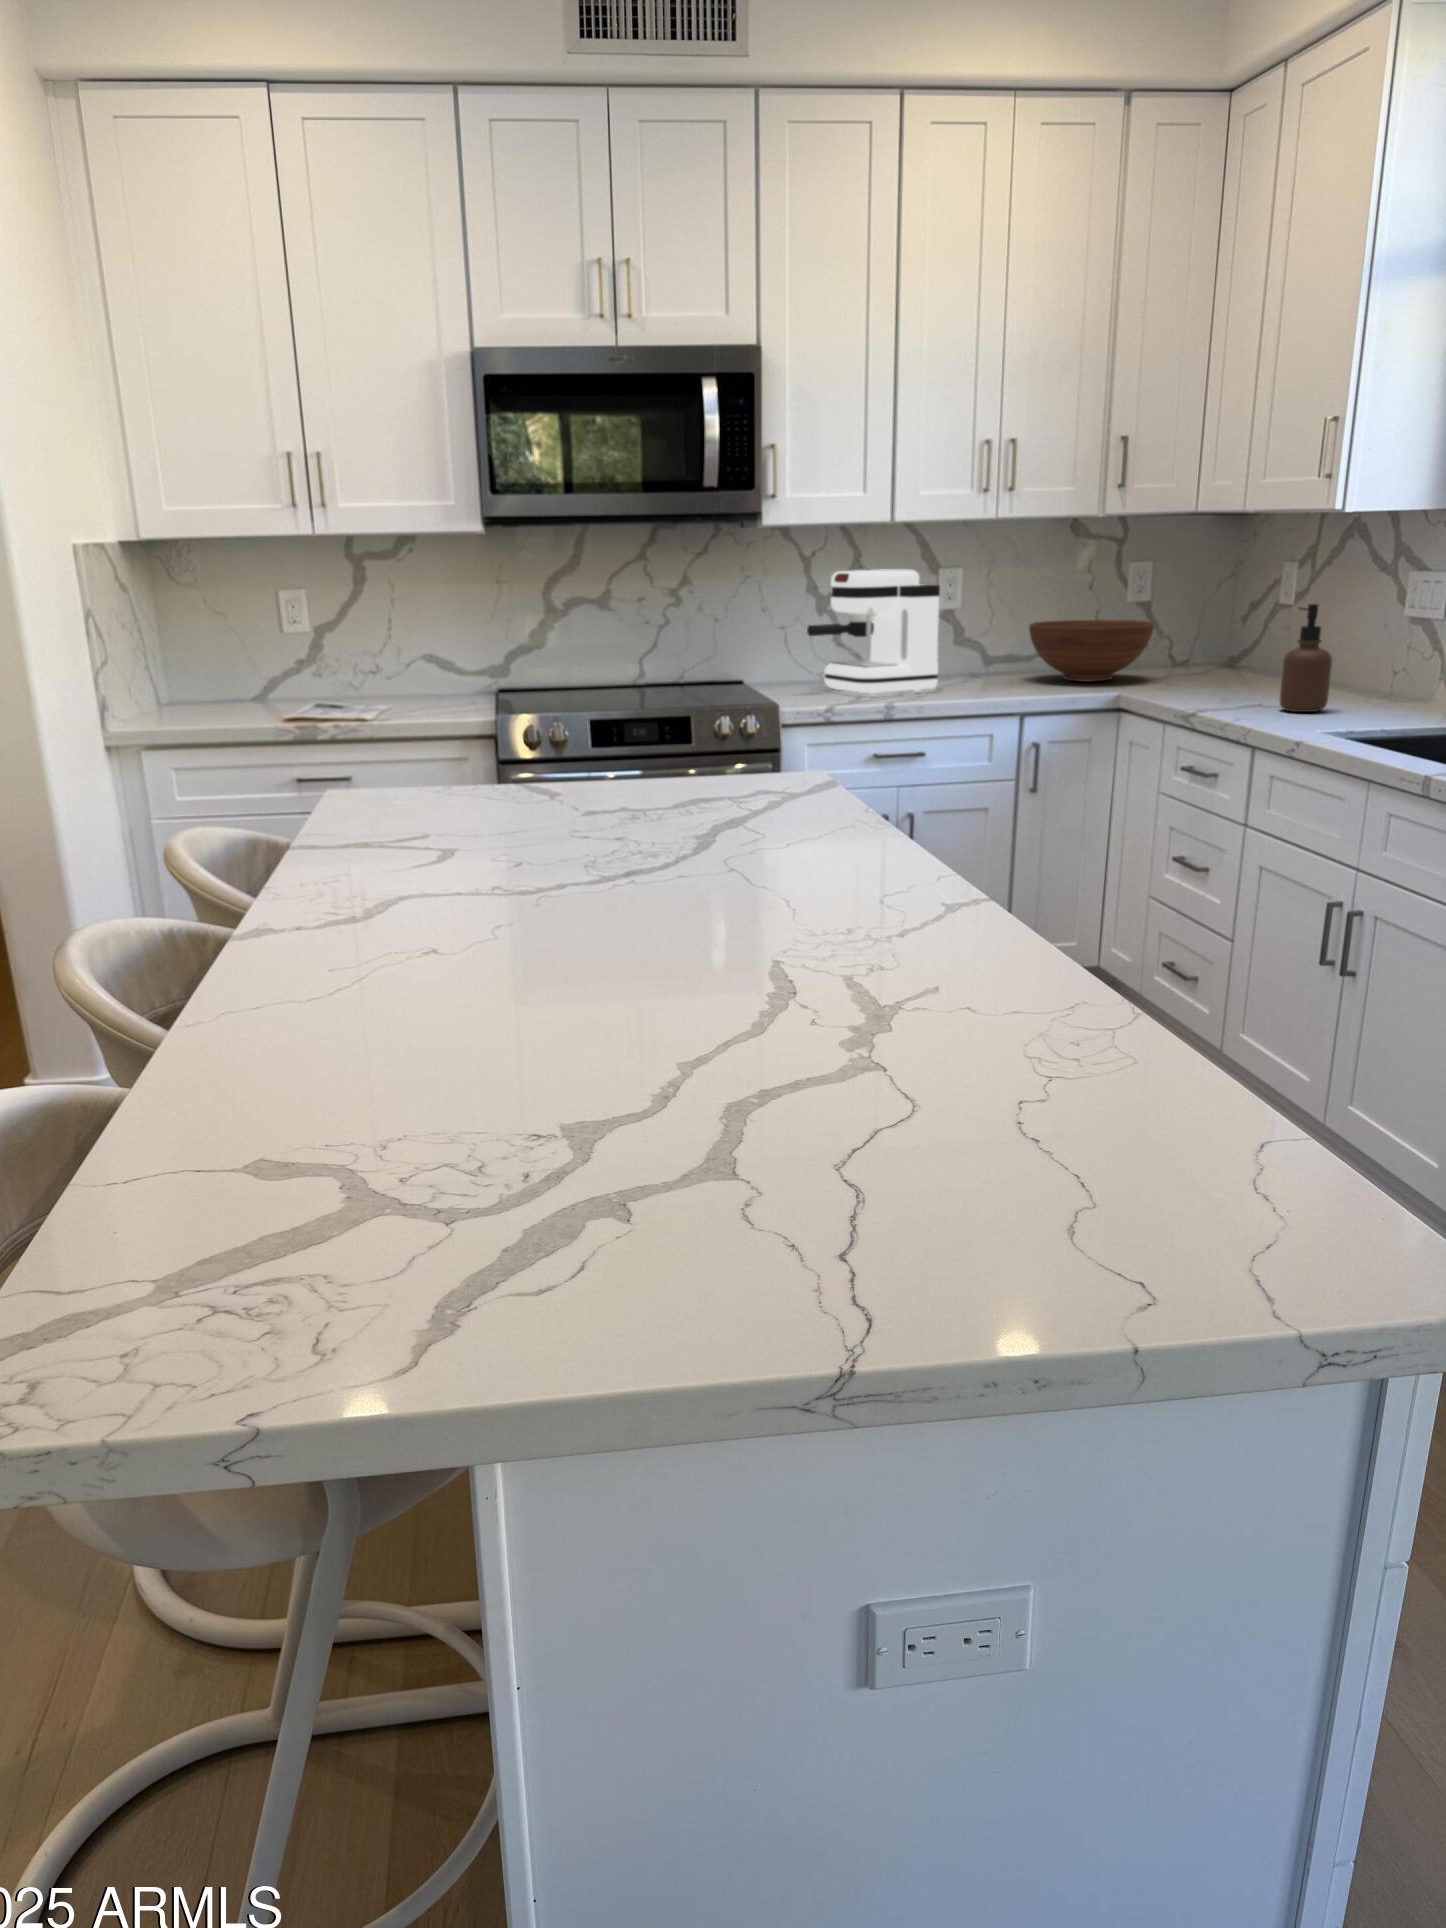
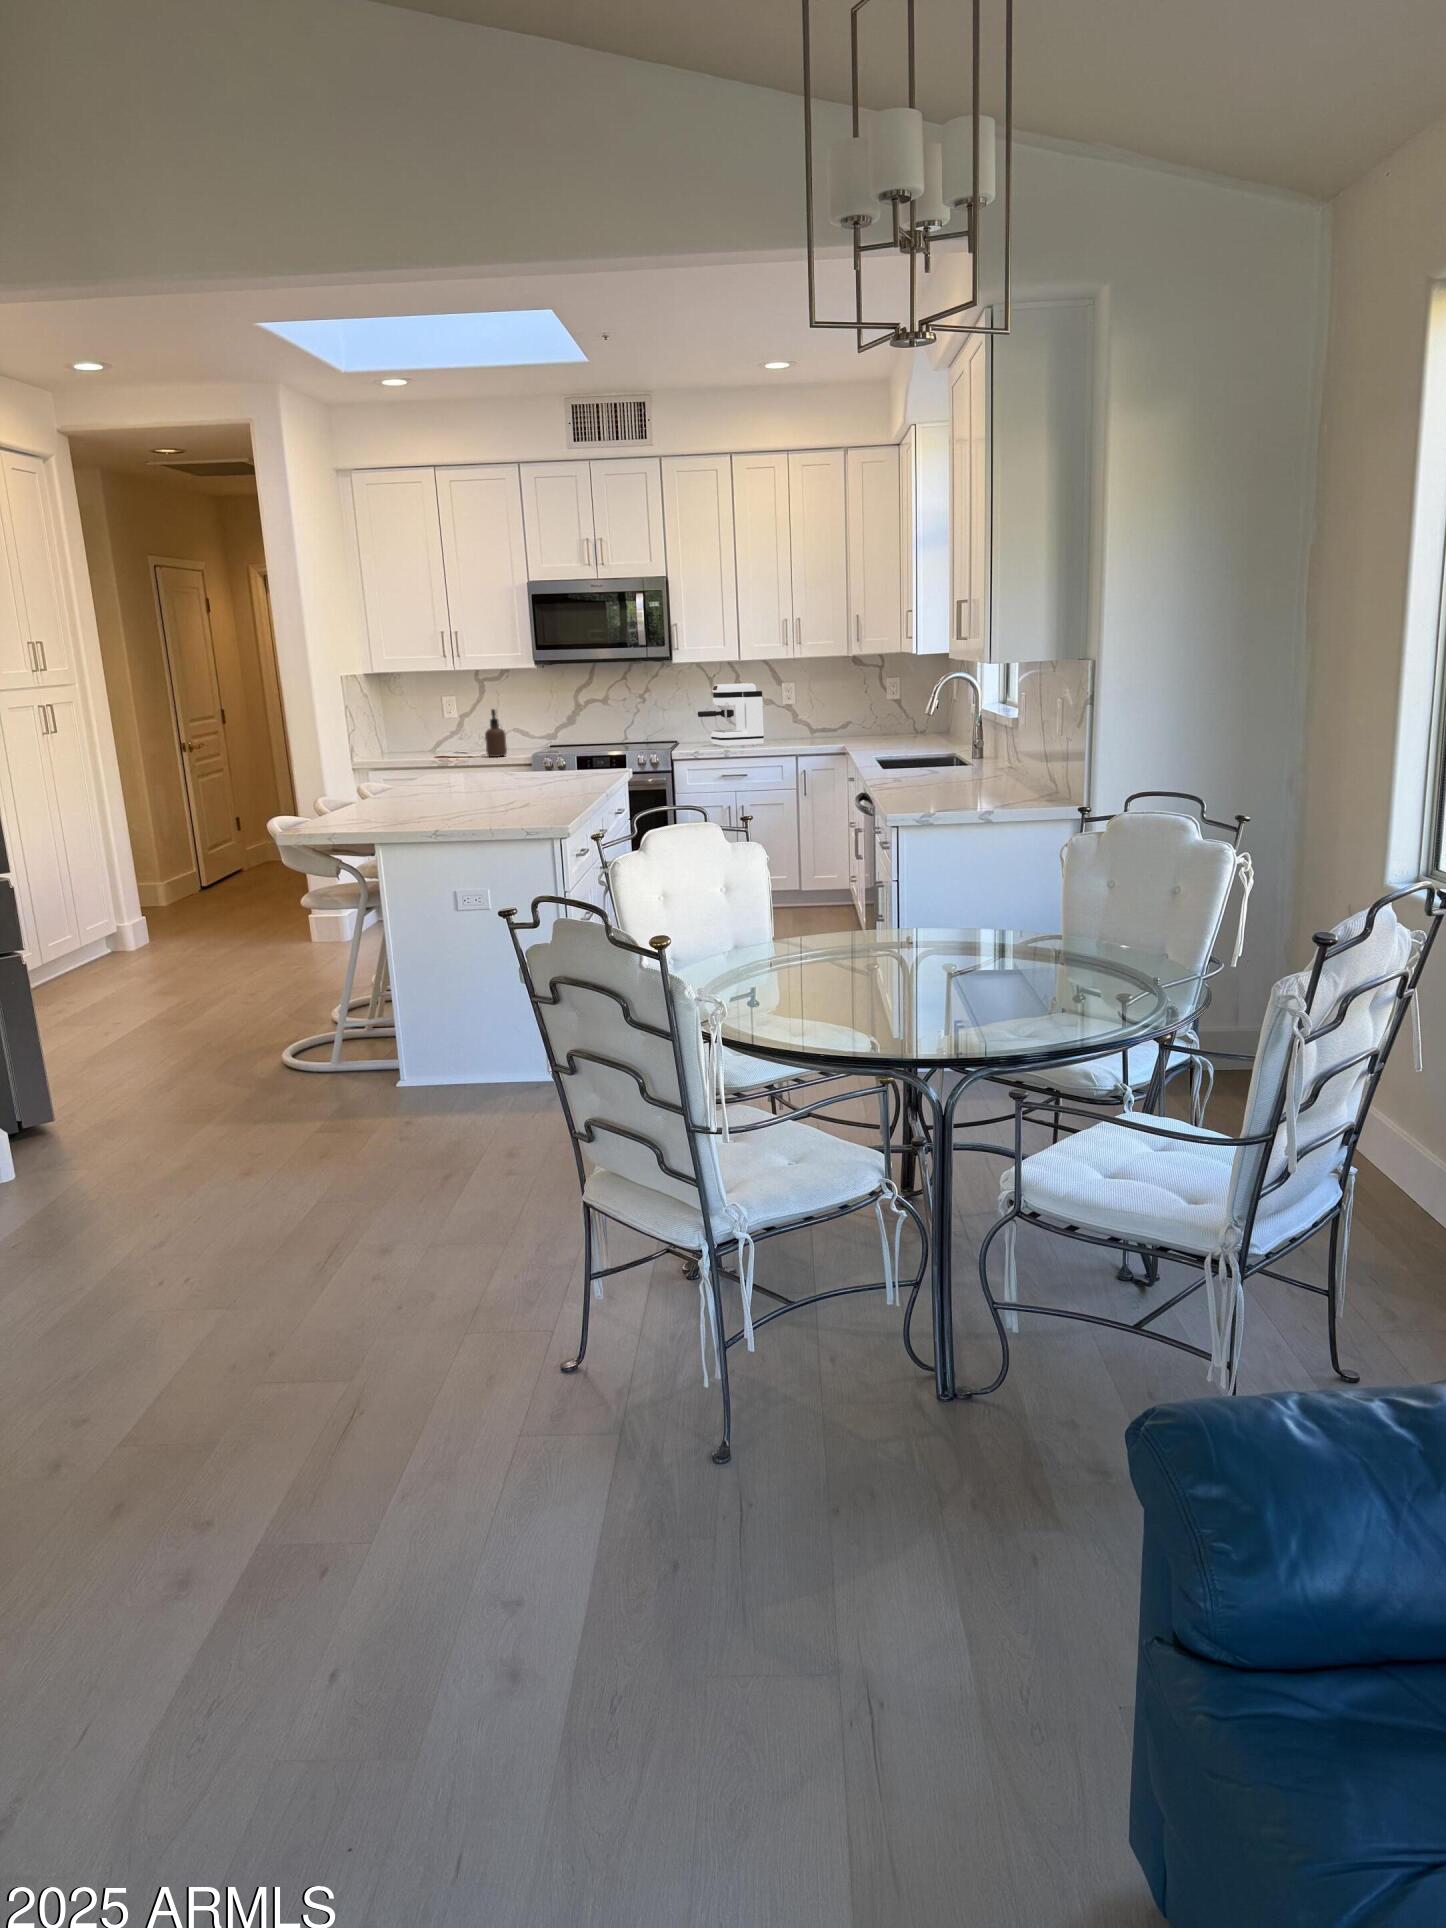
soap dispenser: present [1279,604,1332,712] -> present [485,709,507,757]
fruit bowl: present [1029,620,1154,682] -> none [821,709,885,740]

